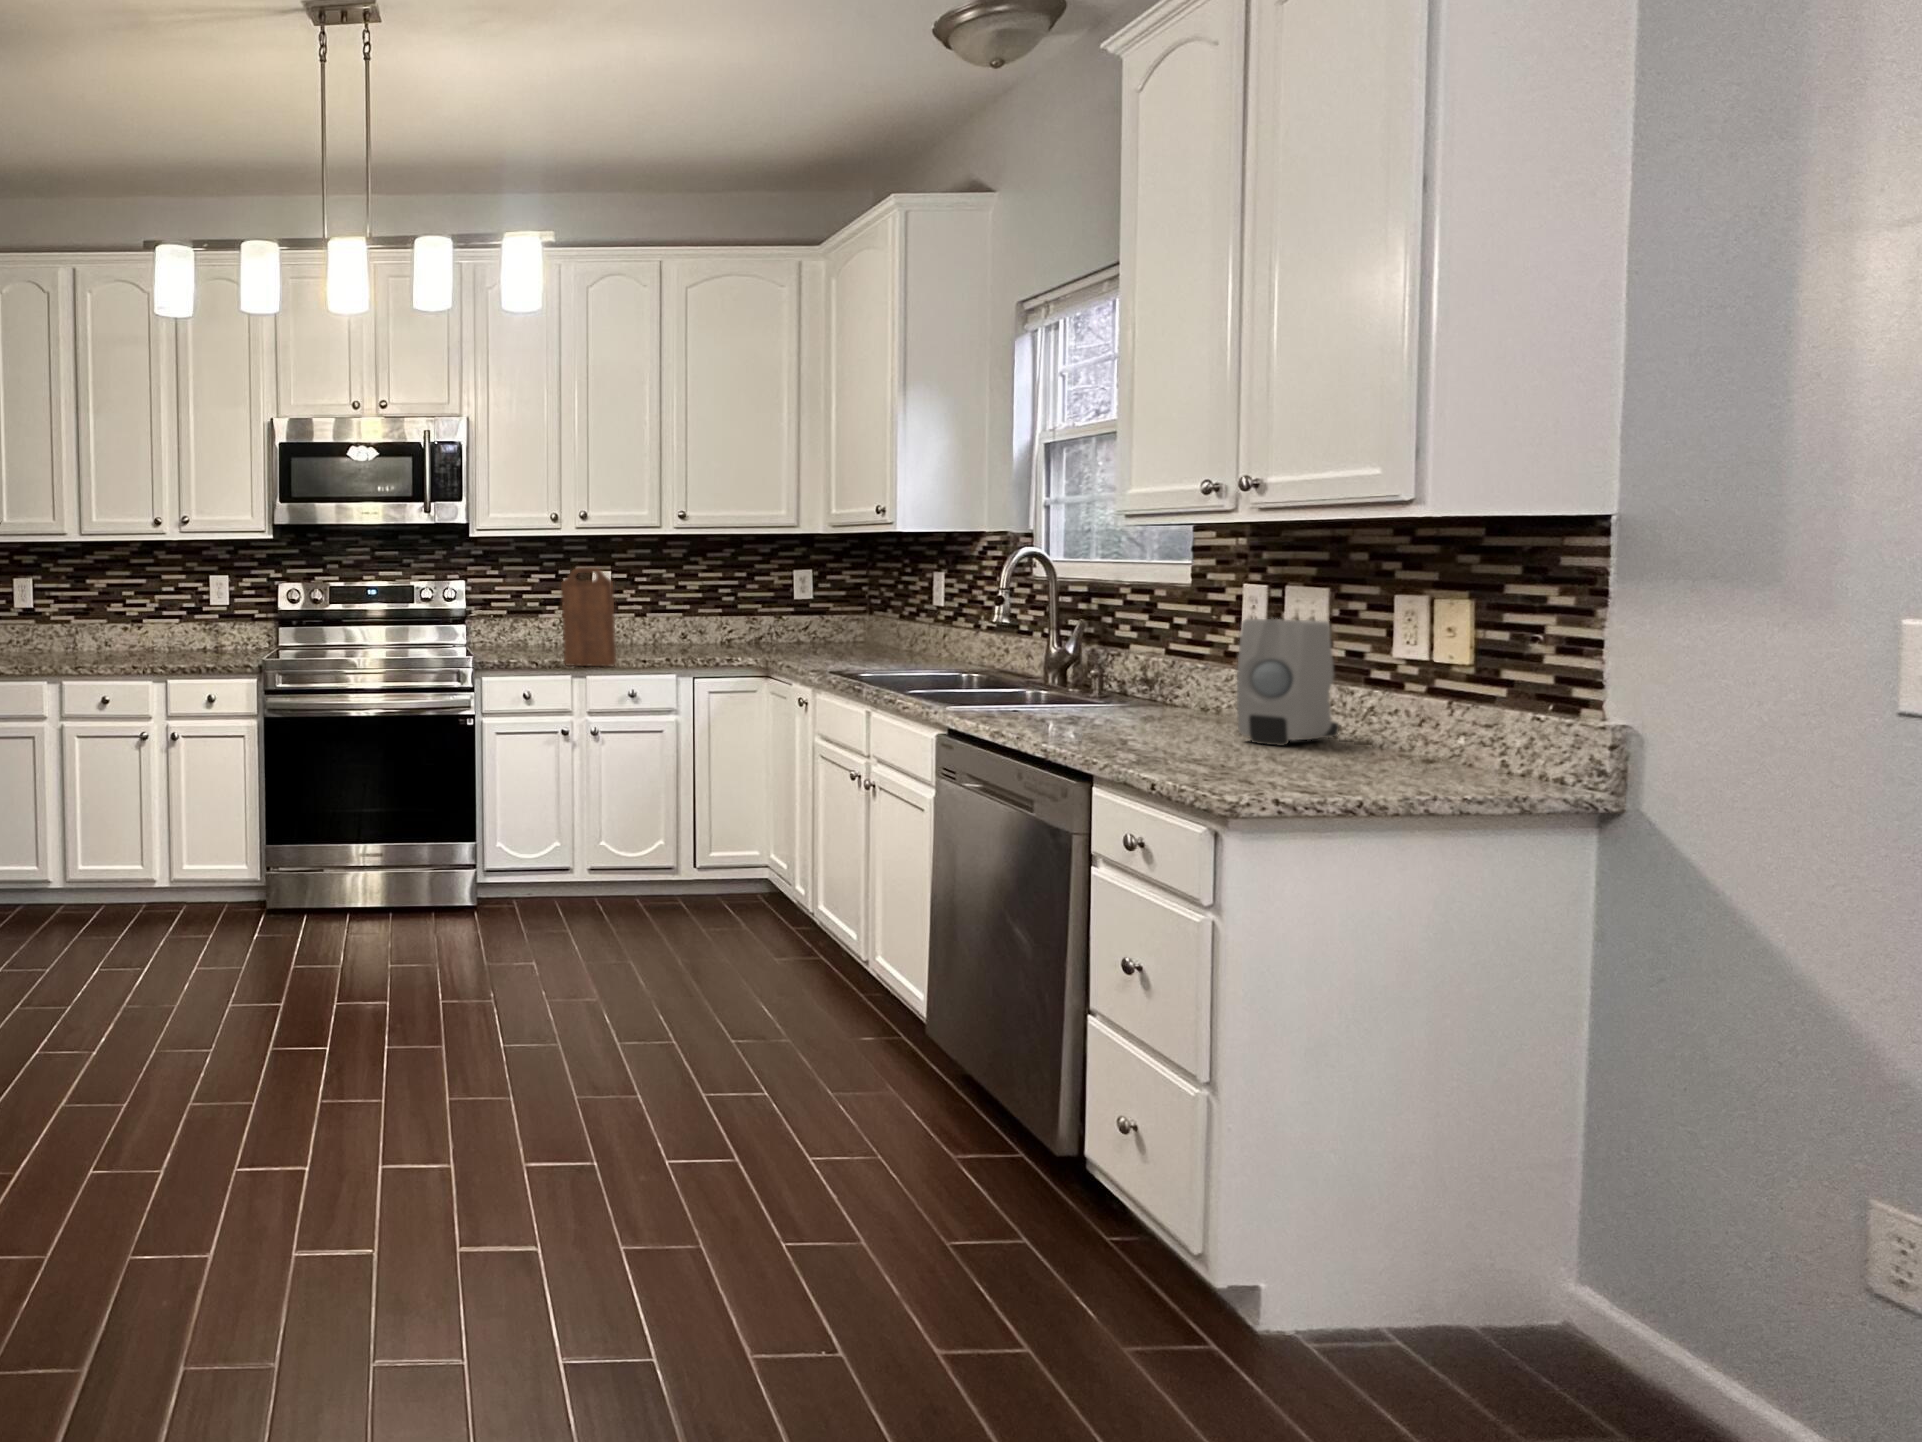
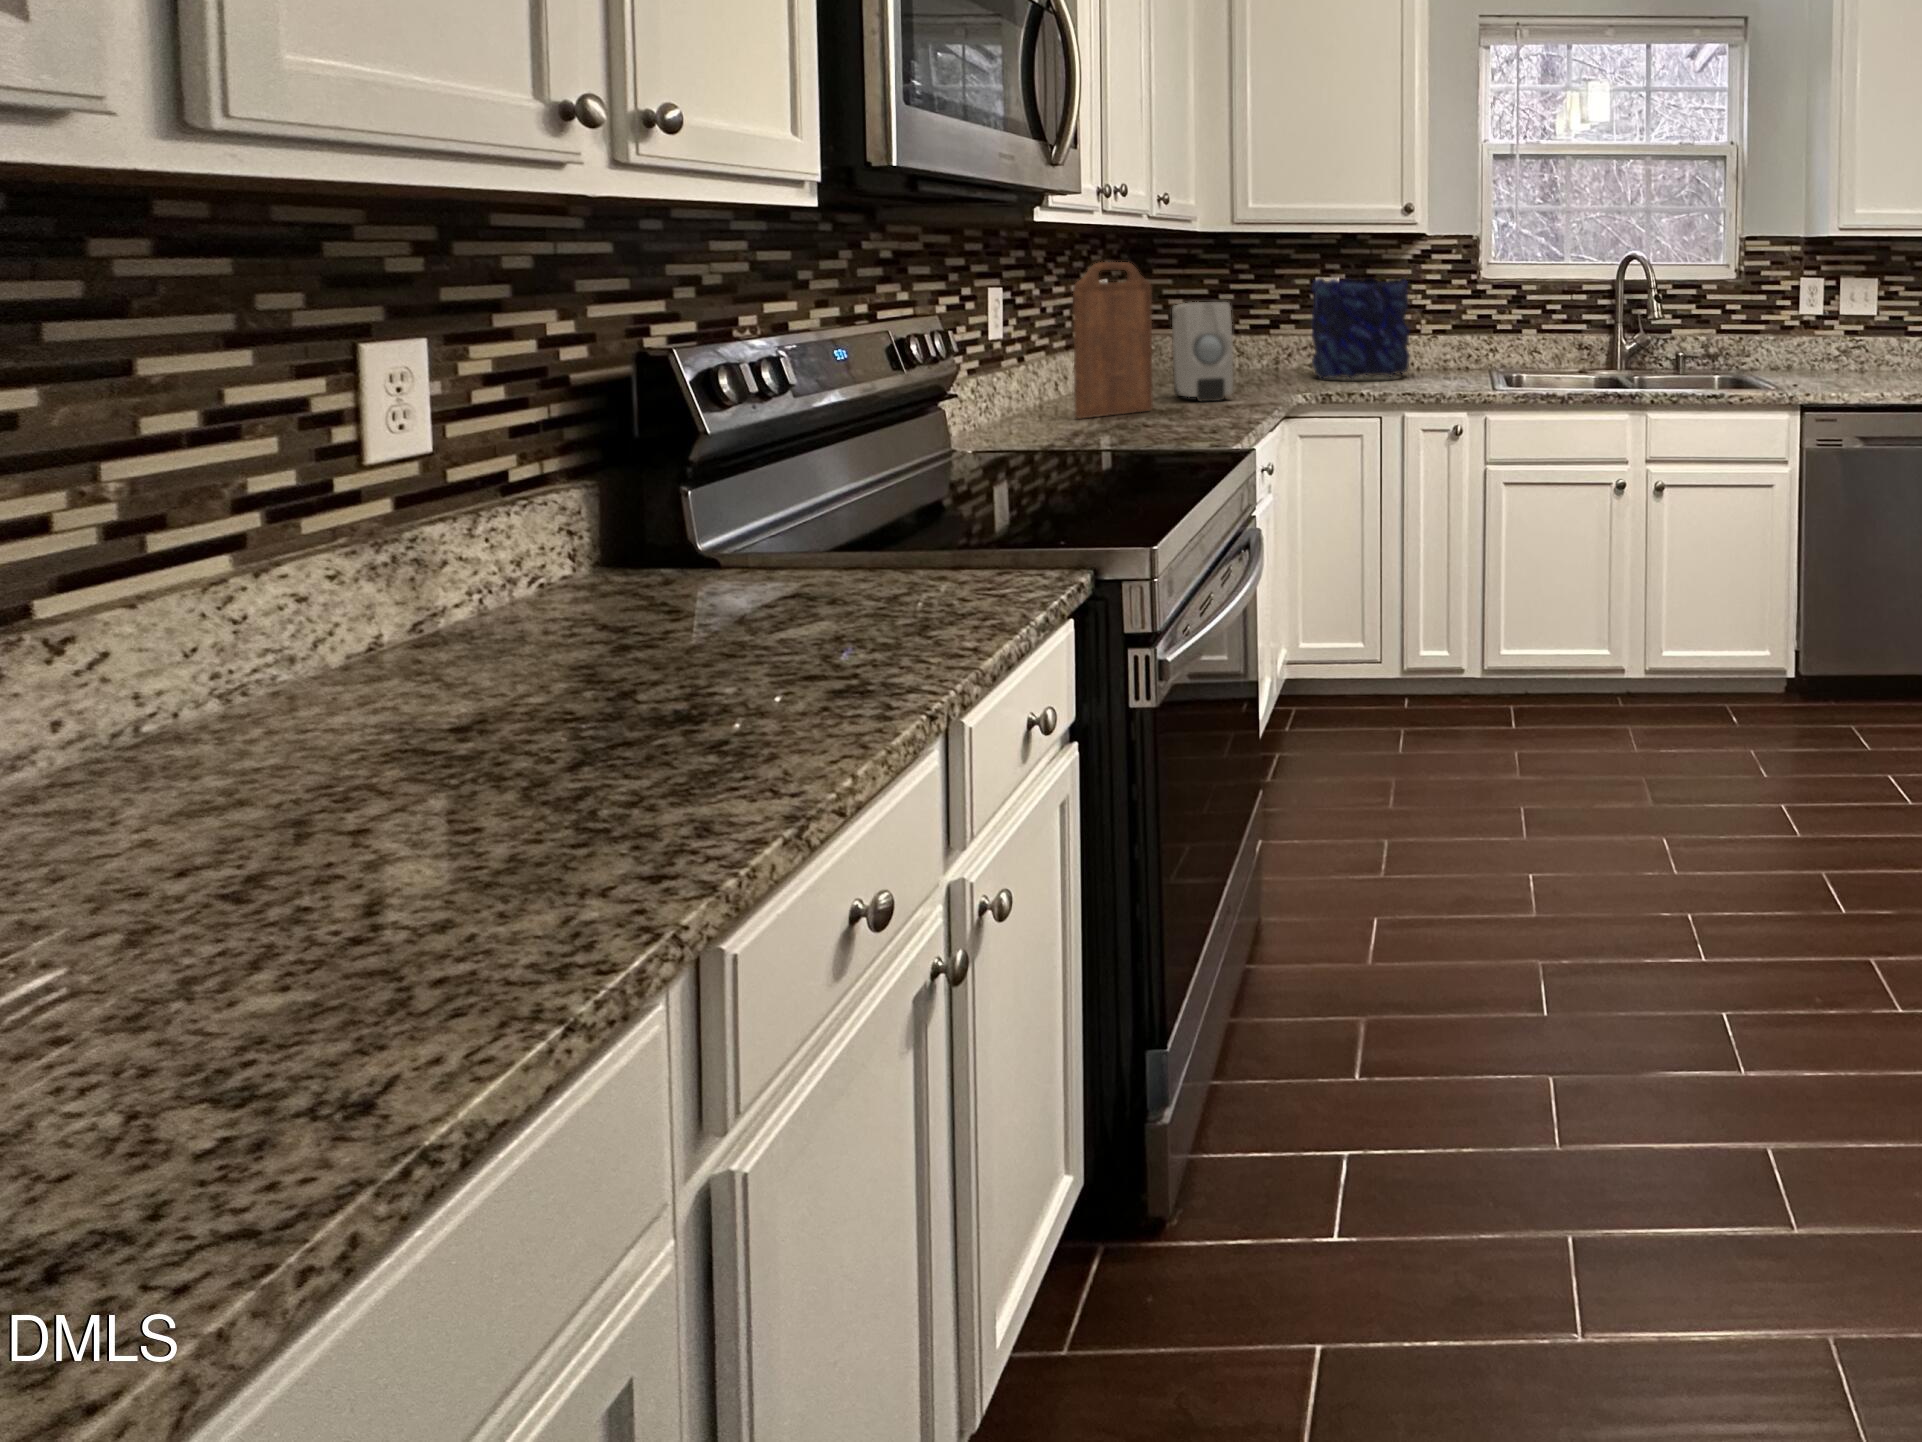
vase: none [861,571,960,668] -> present [1312,278,1409,379]
soap dispenser: present [1237,619,1339,746] -> present [1172,302,1233,401]

